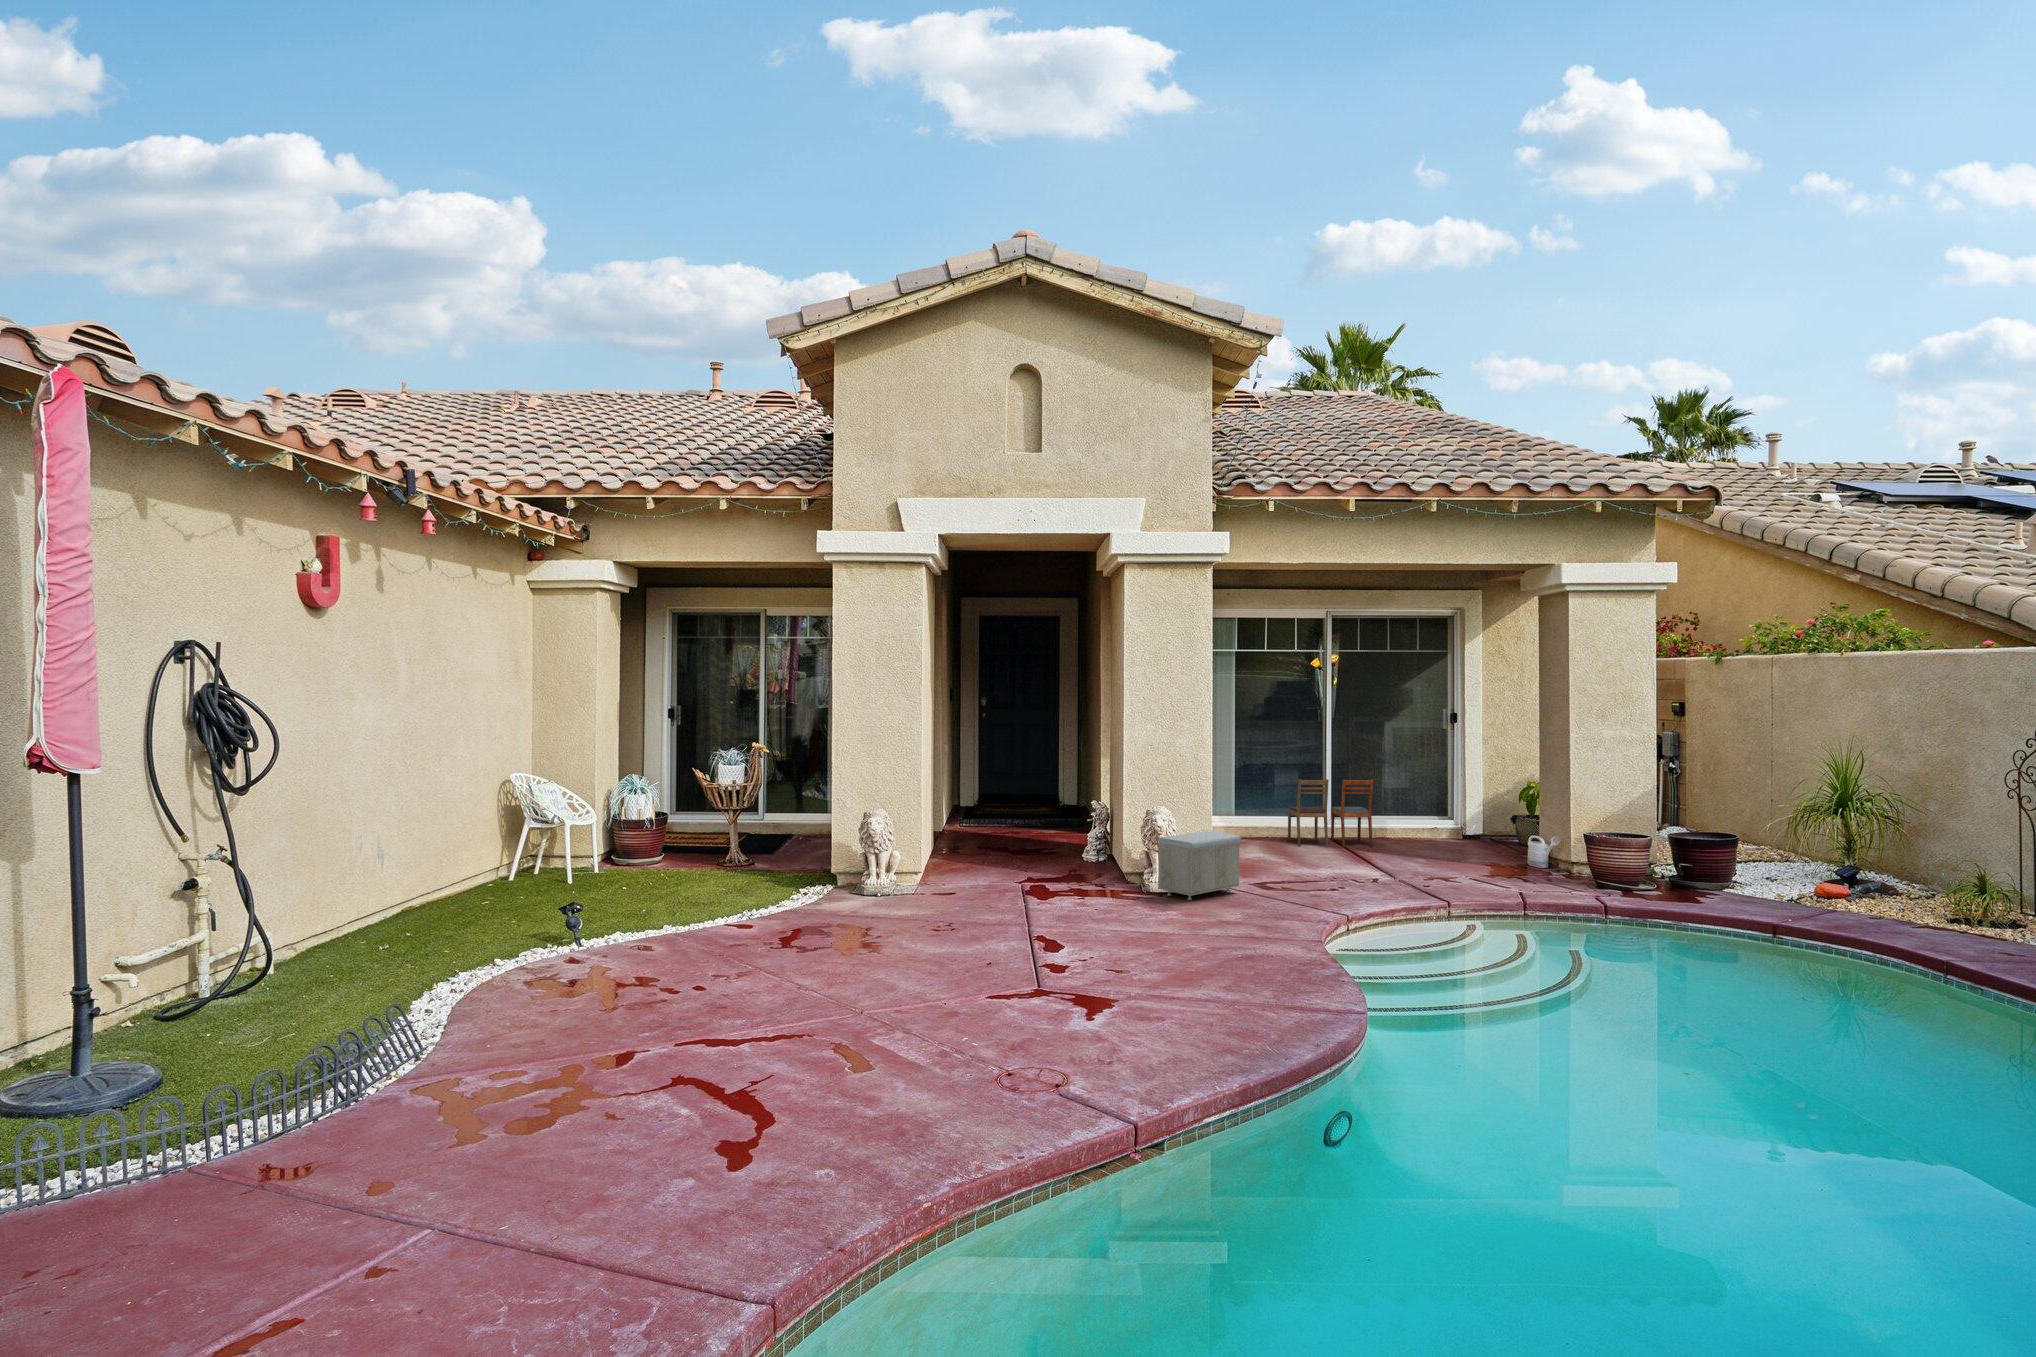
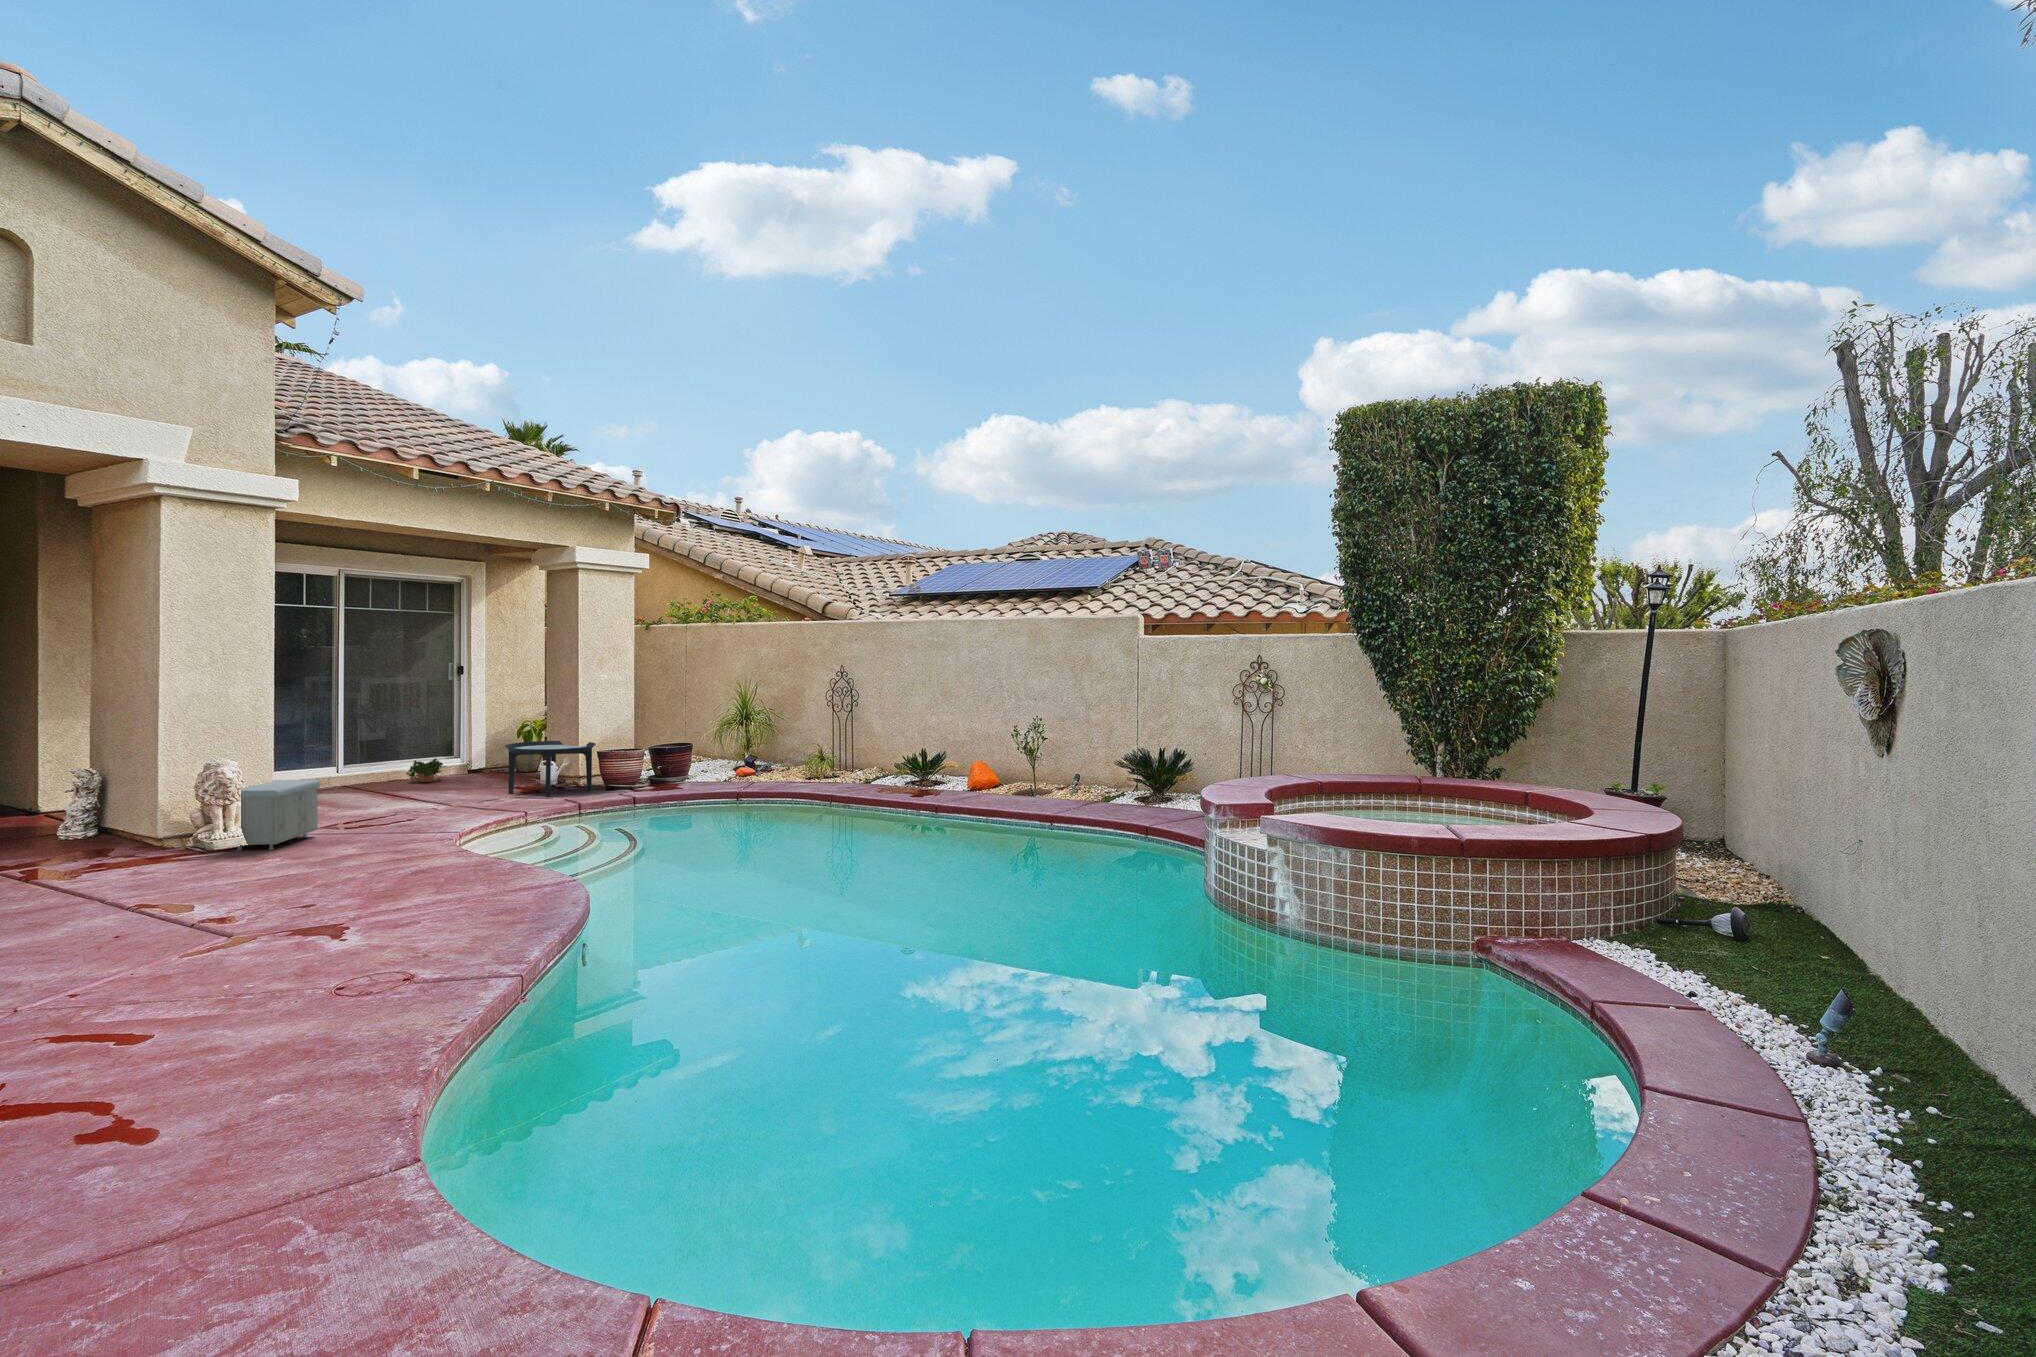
chair: present [1288,779,1373,847] -> none [295,727,392,797]
round table: none [1466,812,1579,887] -> present [505,741,596,797]
potted plant: none [1393,818,1431,847] -> present [406,758,443,782]

